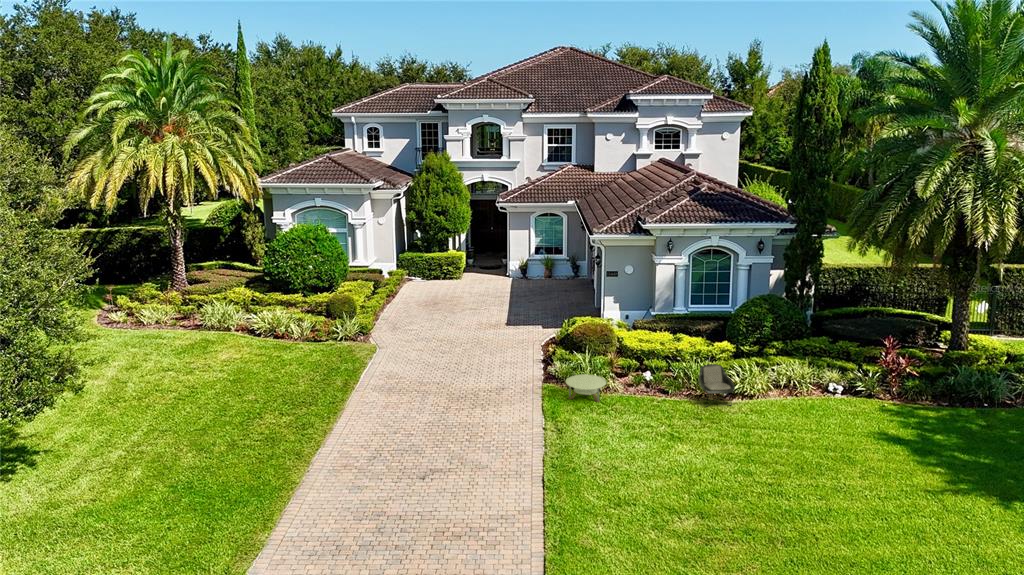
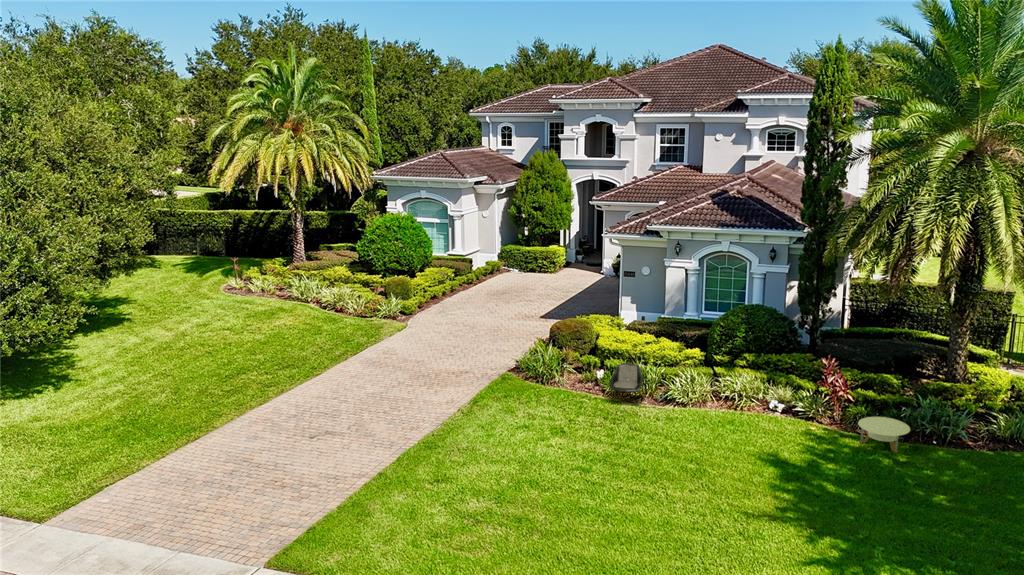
round table: present [566,374,606,402] -> present [858,417,910,453]

